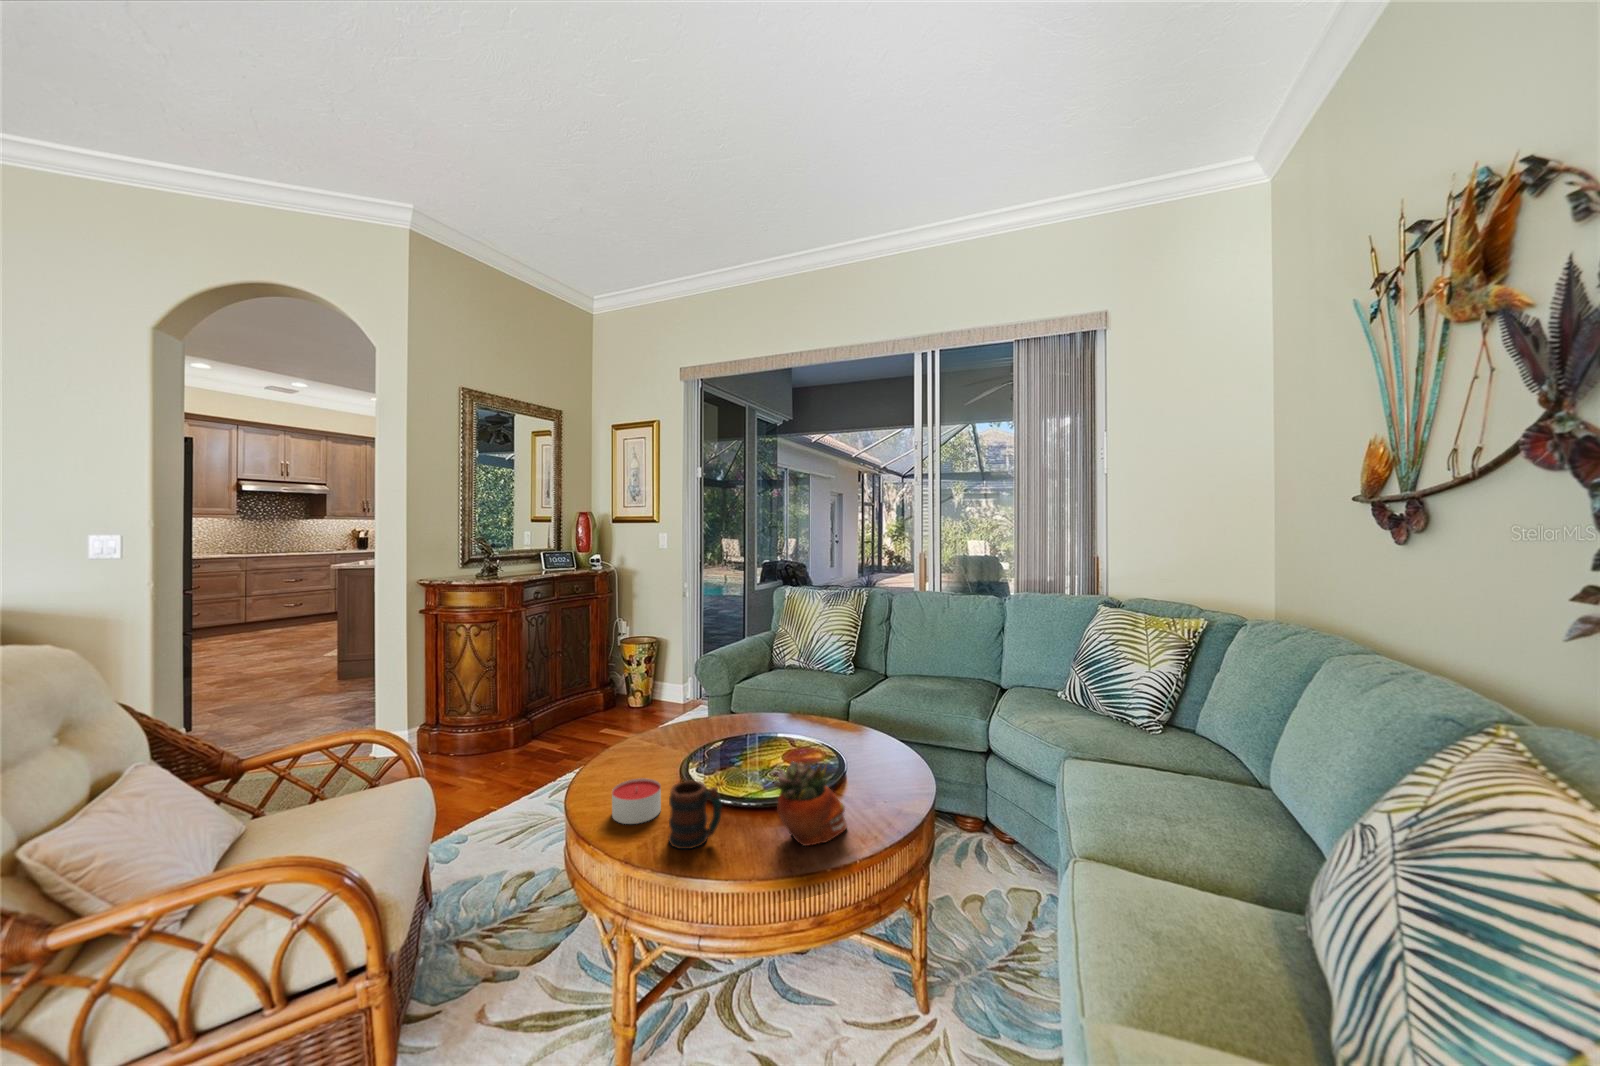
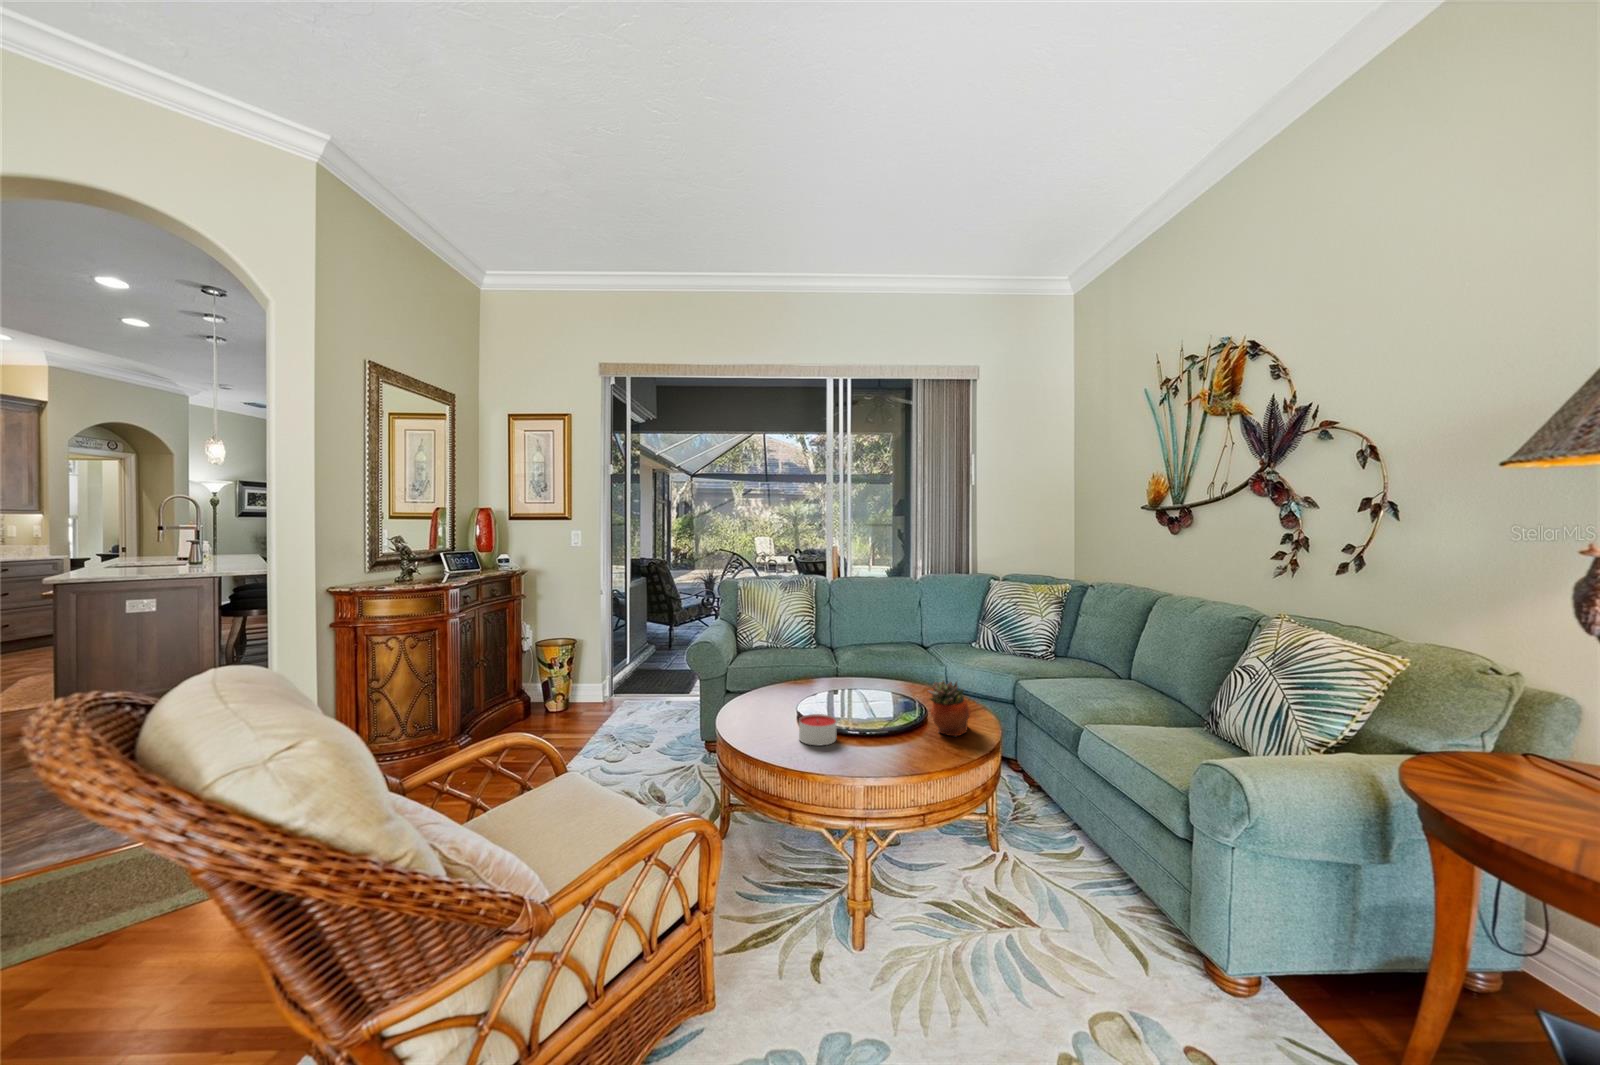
mug: present [669,781,722,849] -> none [866,703,907,751]

